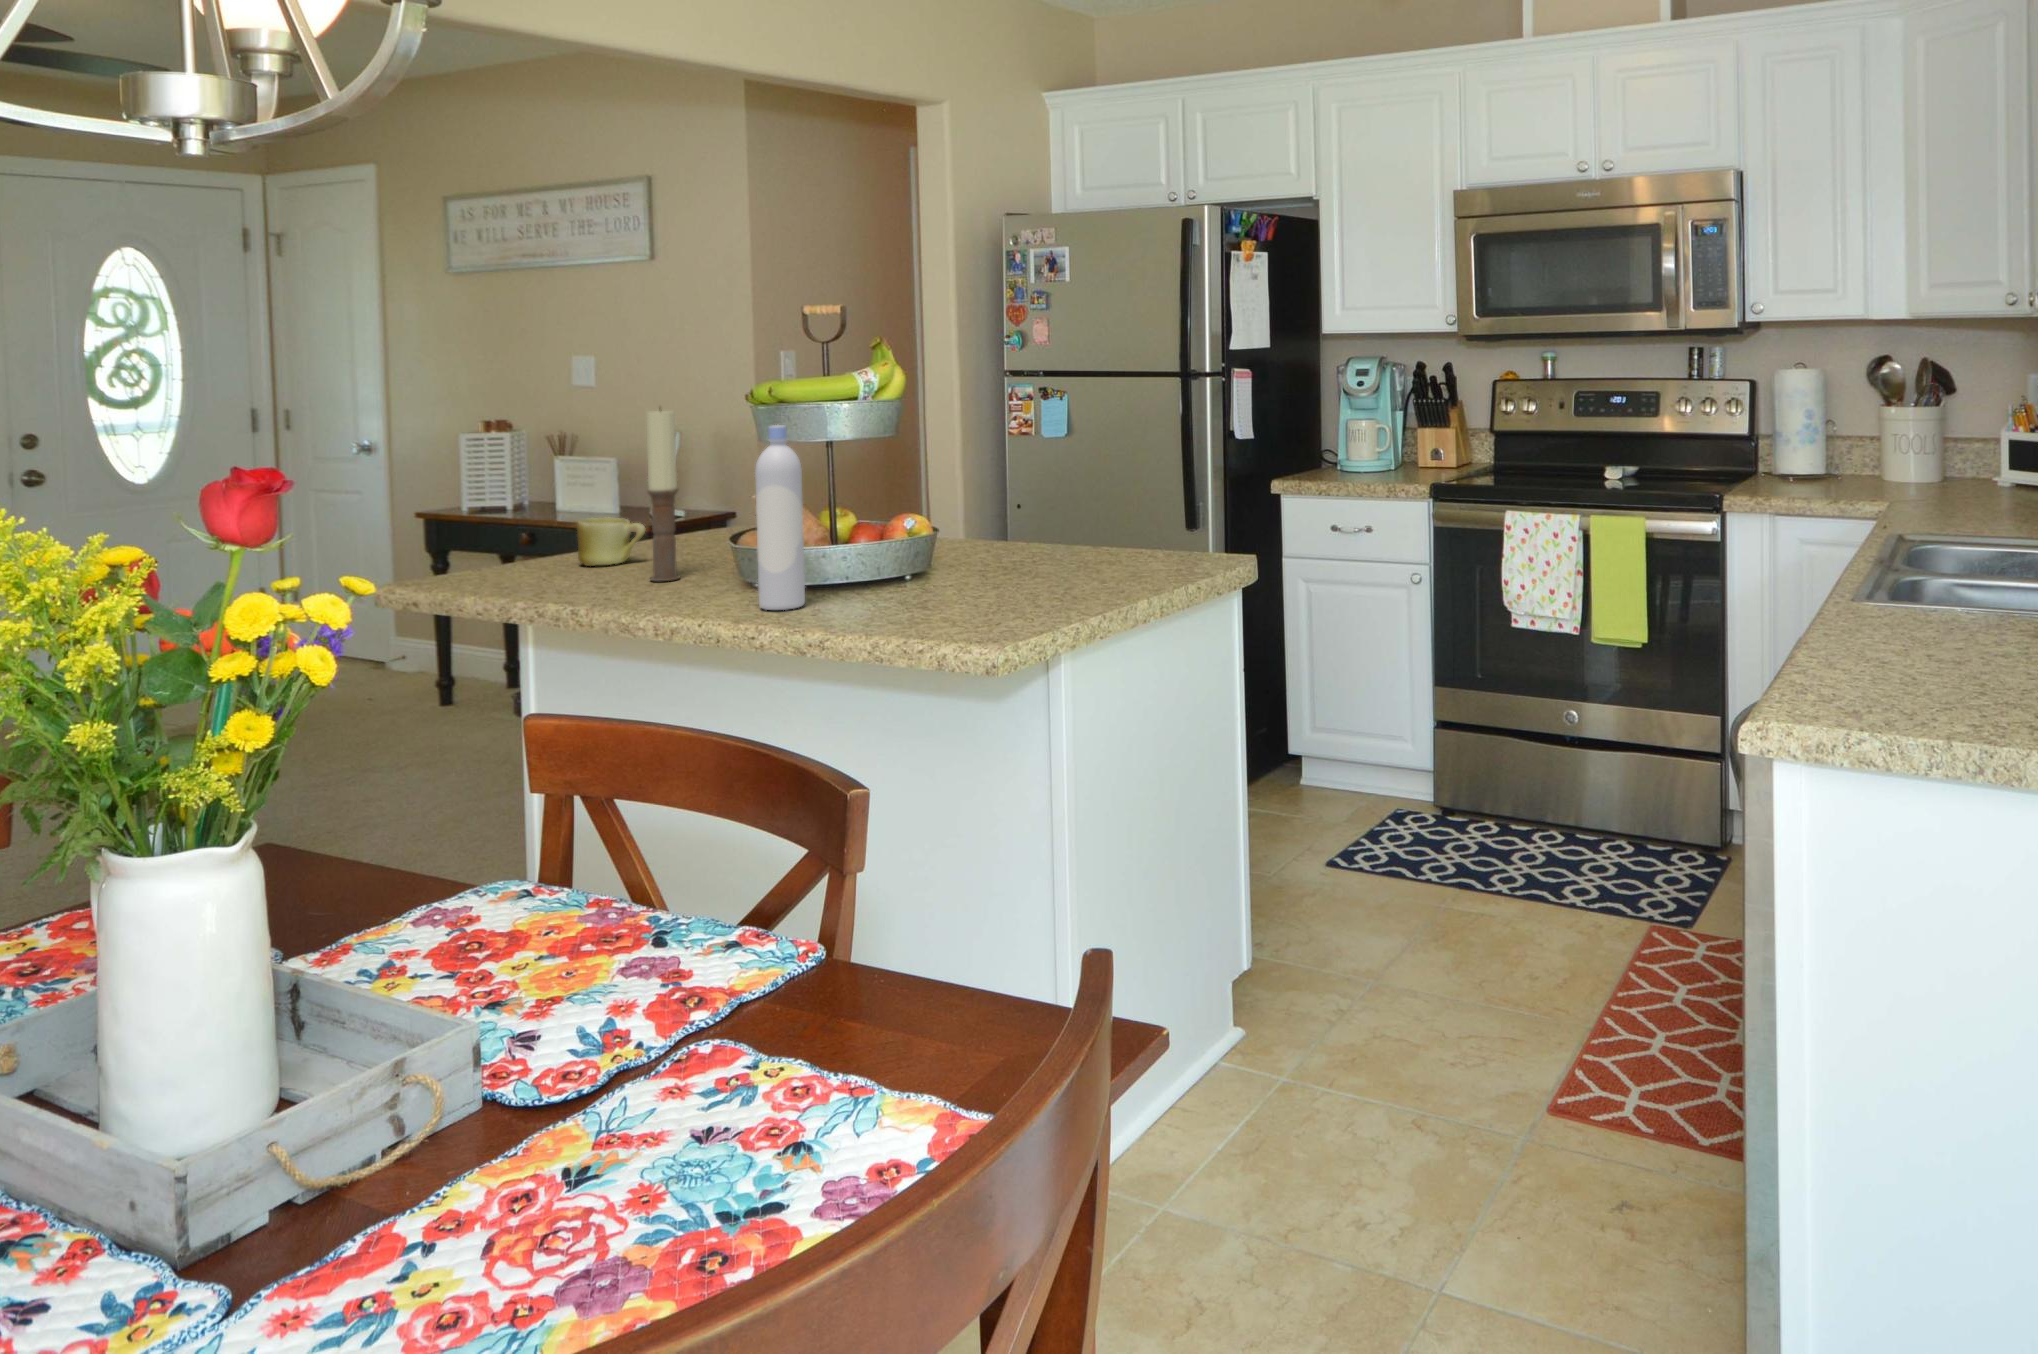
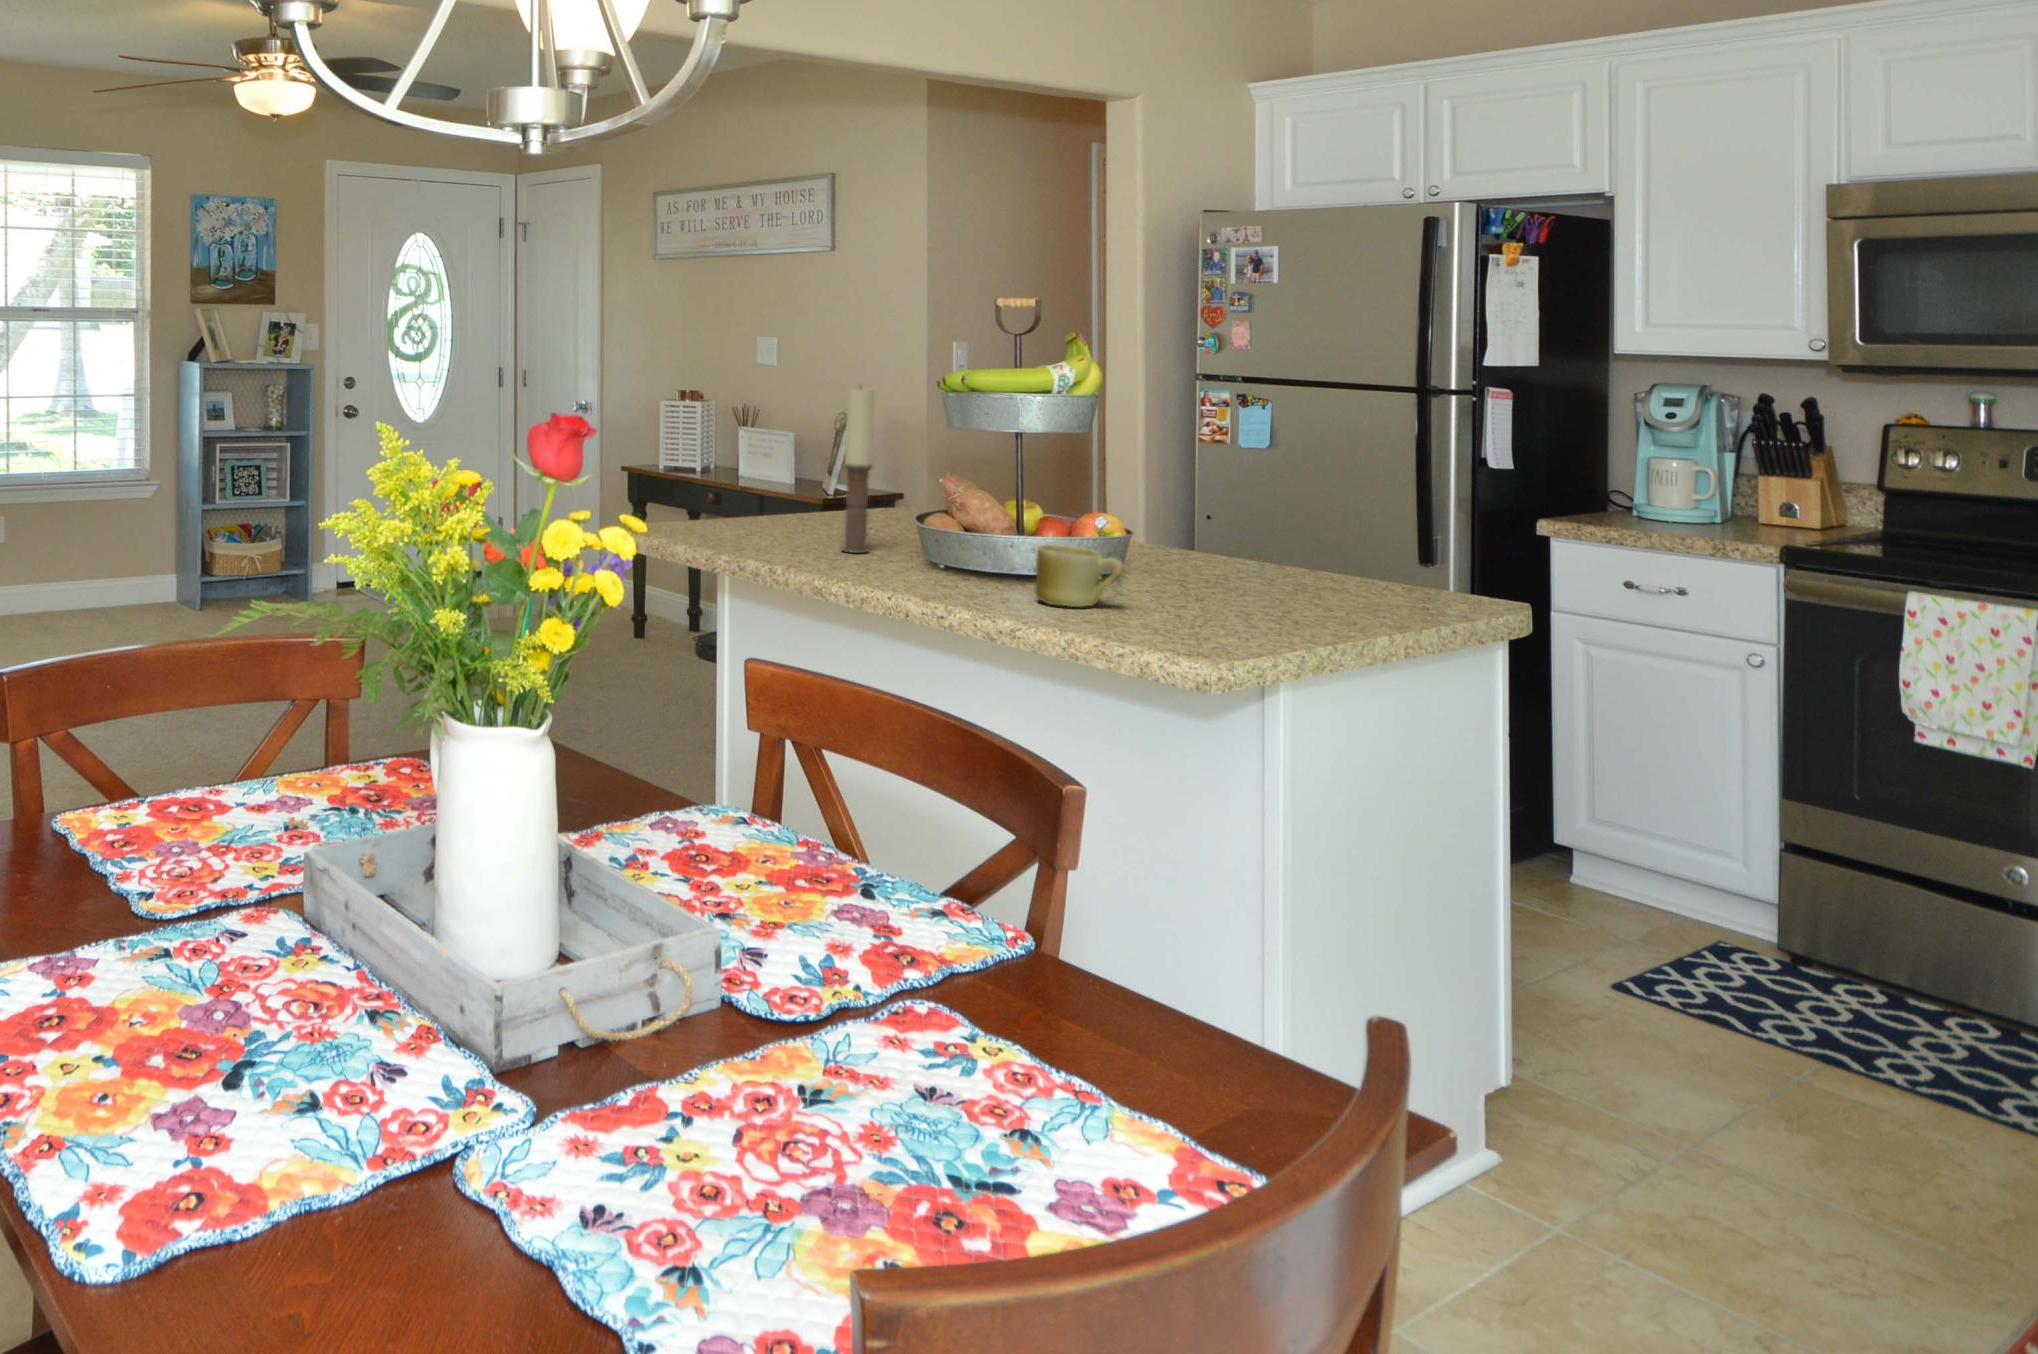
bottle: present [755,425,805,610] -> none [950,410,1001,595]
mug: present [577,518,646,566] -> present [1035,545,1123,607]

